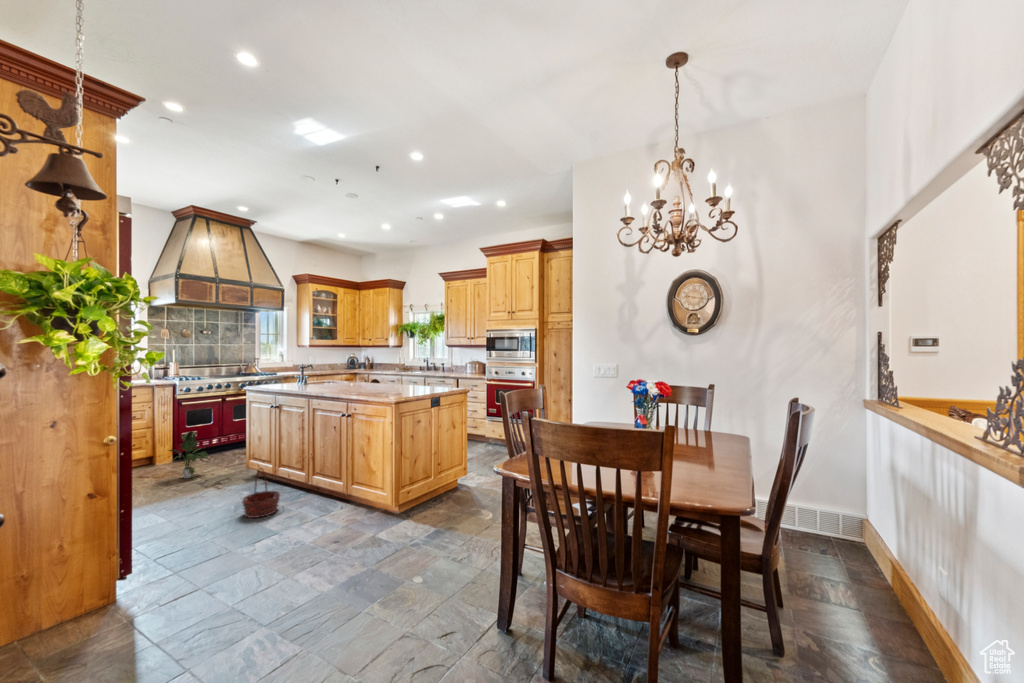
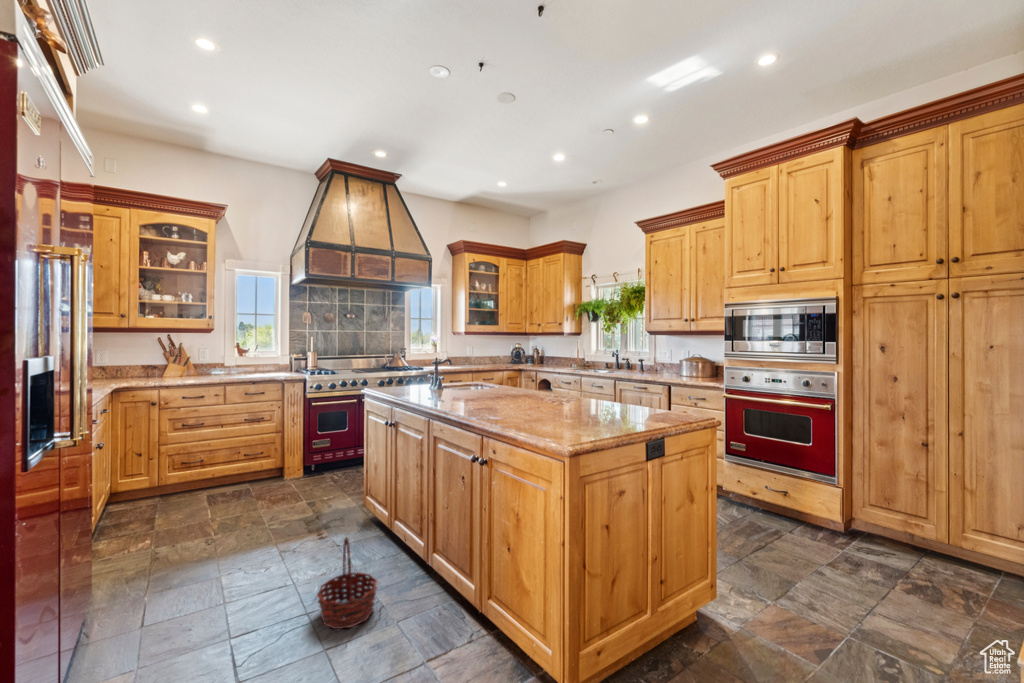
potted plant: present [168,431,210,478] -> none [276,445,328,508]

